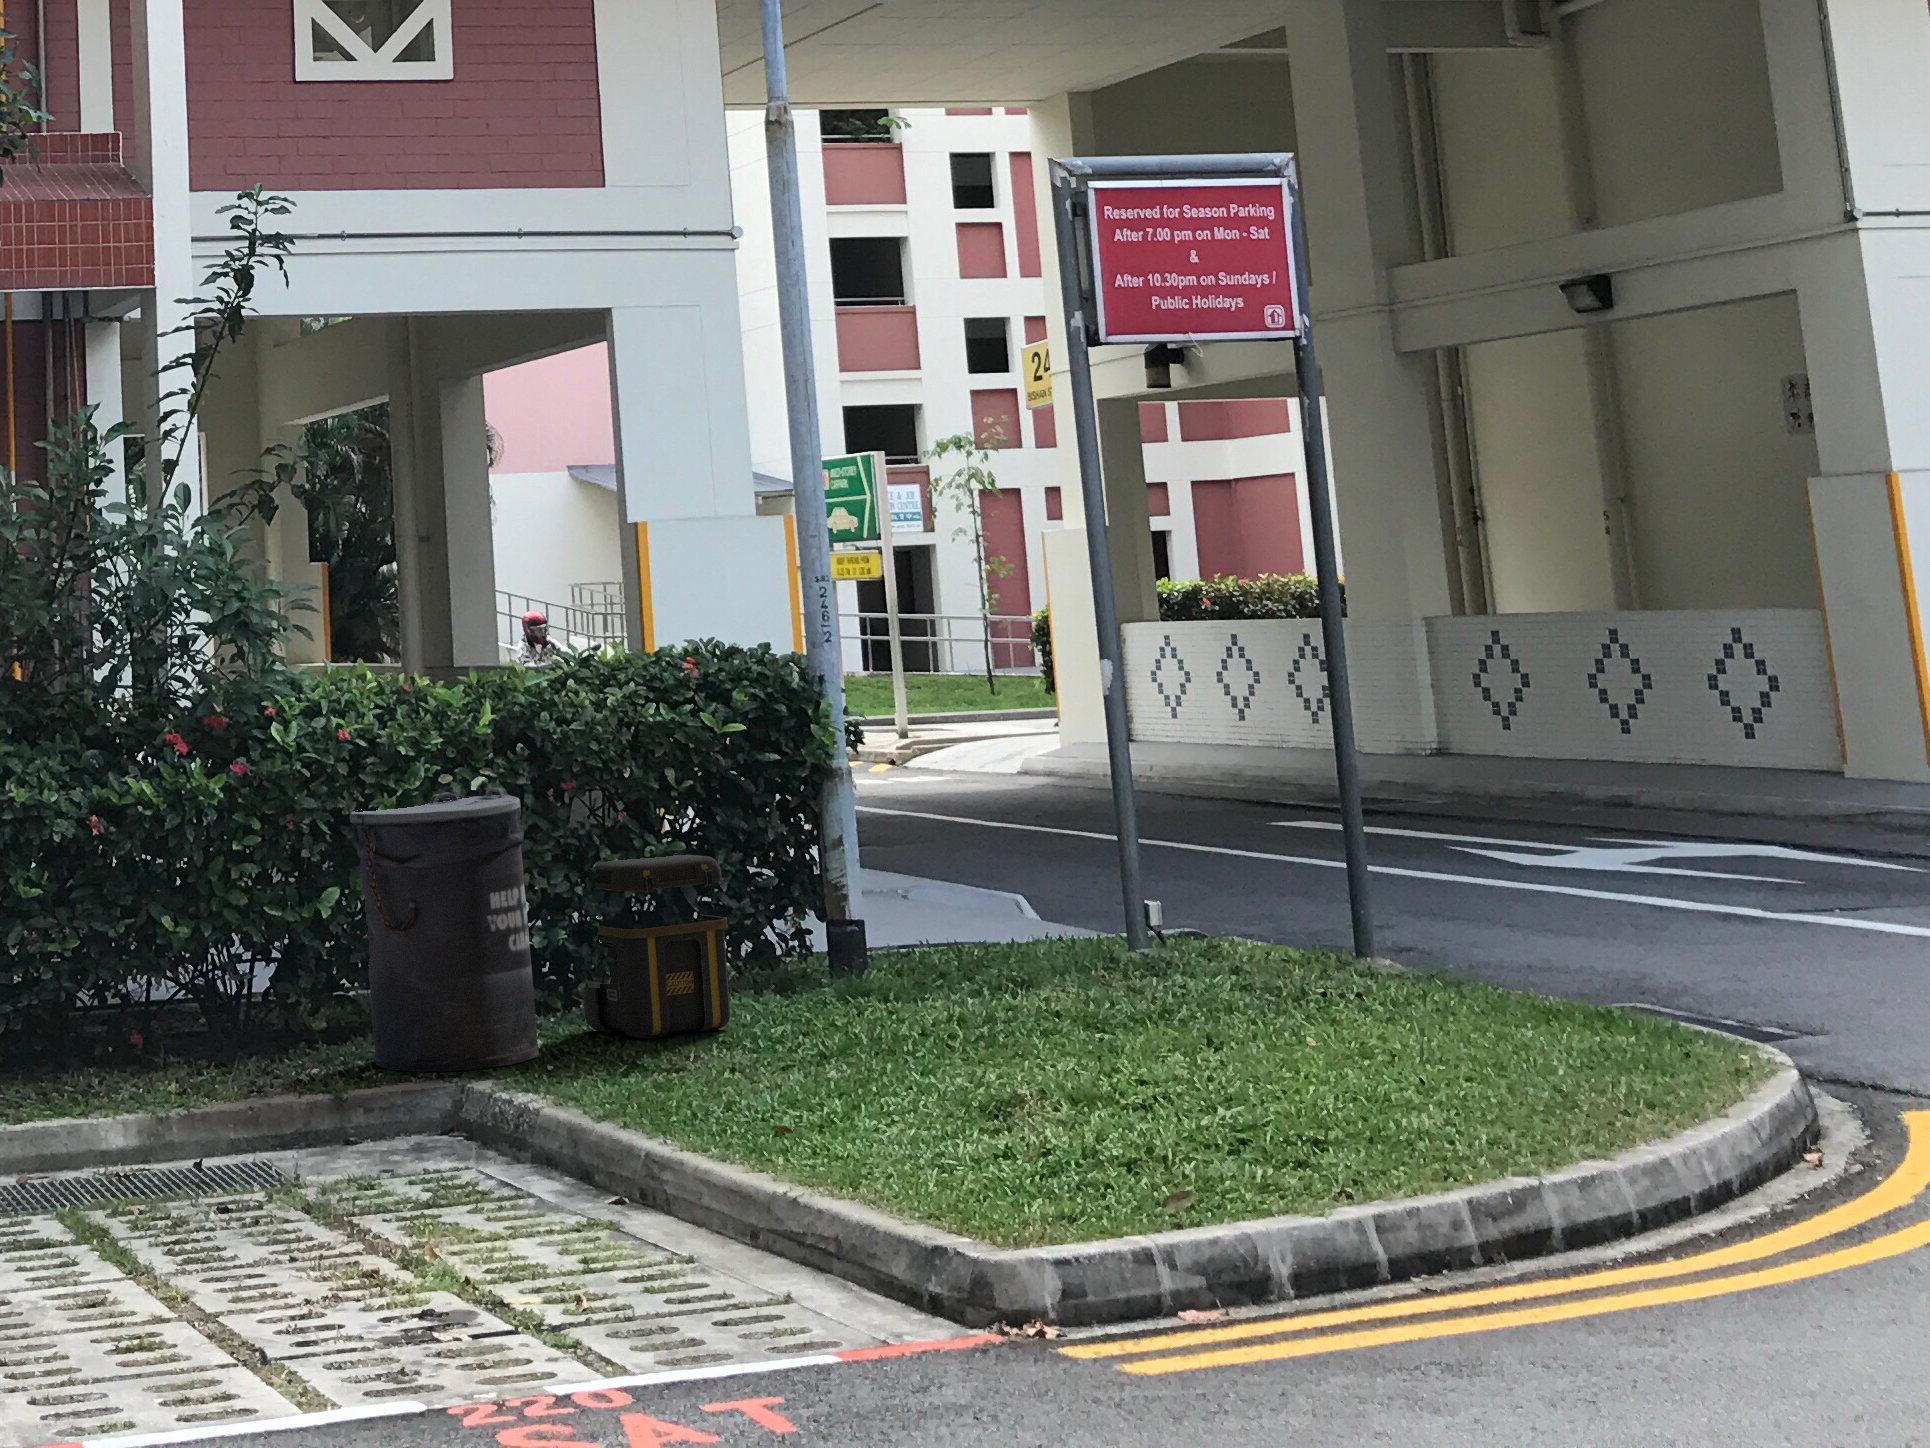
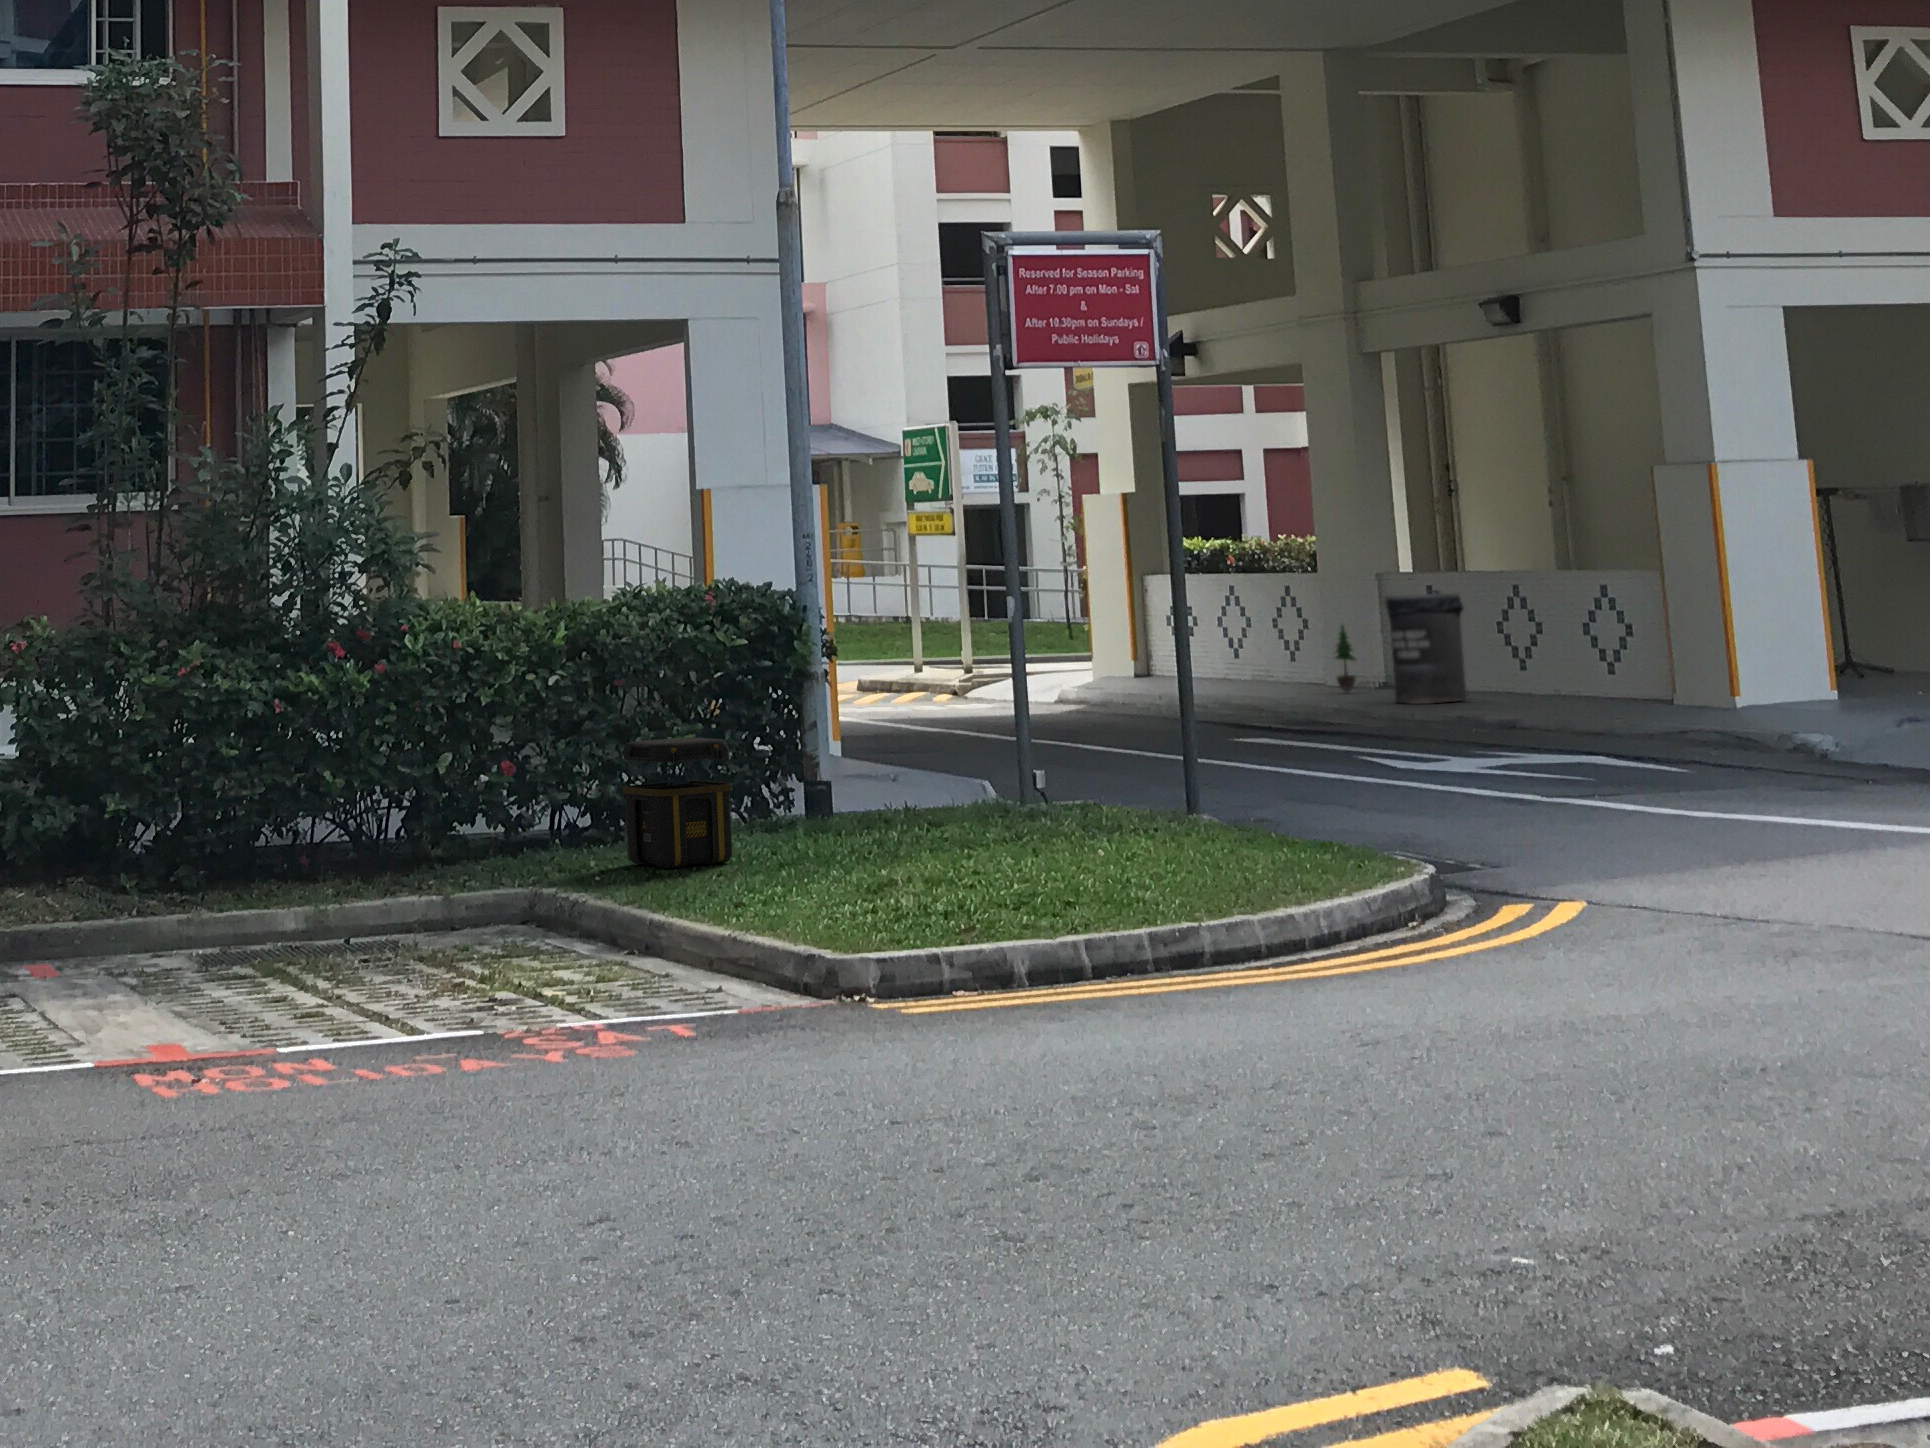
potted tree: none [1366,670,1396,753] -> present [1336,625,1356,692]
trash can: present [350,788,539,1072] -> present [1385,590,1467,704]

